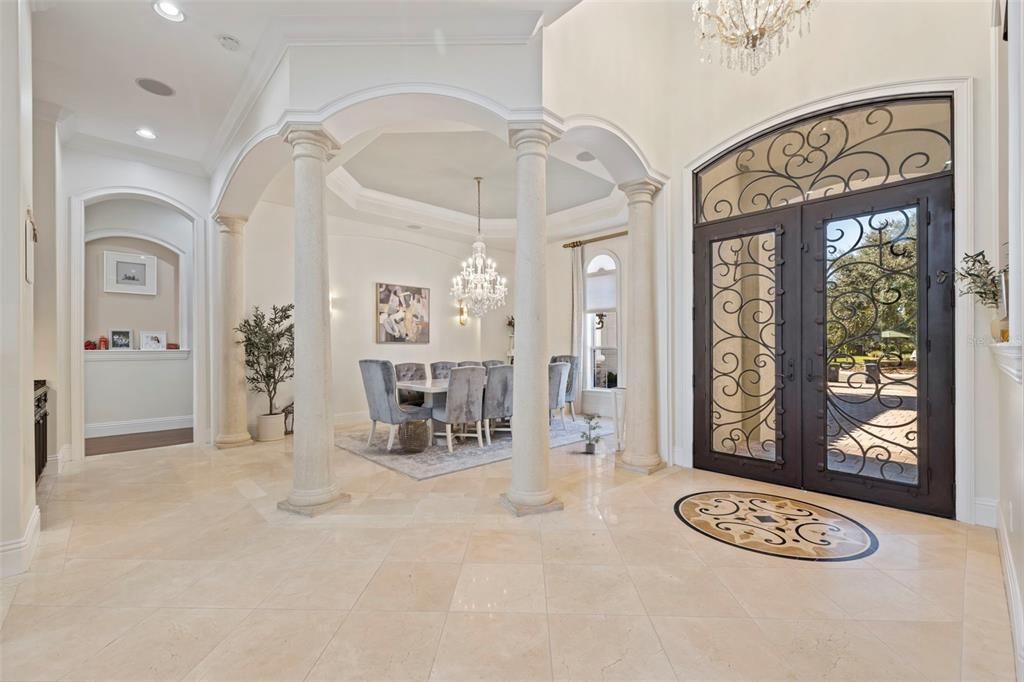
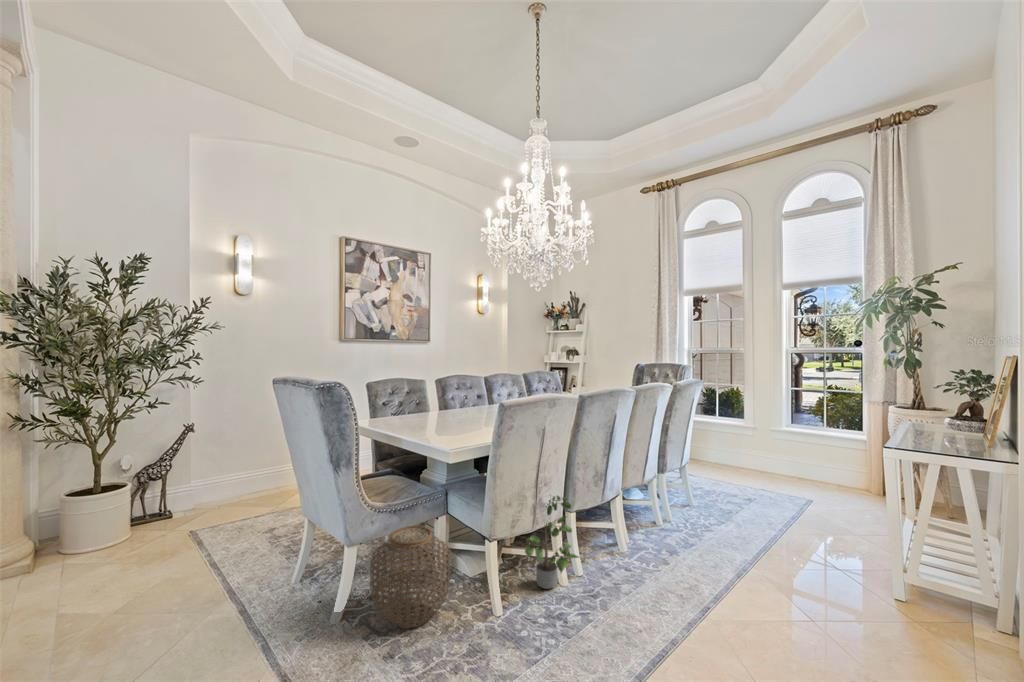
potted plant: present [581,413,603,453] -> present [525,496,579,589]

